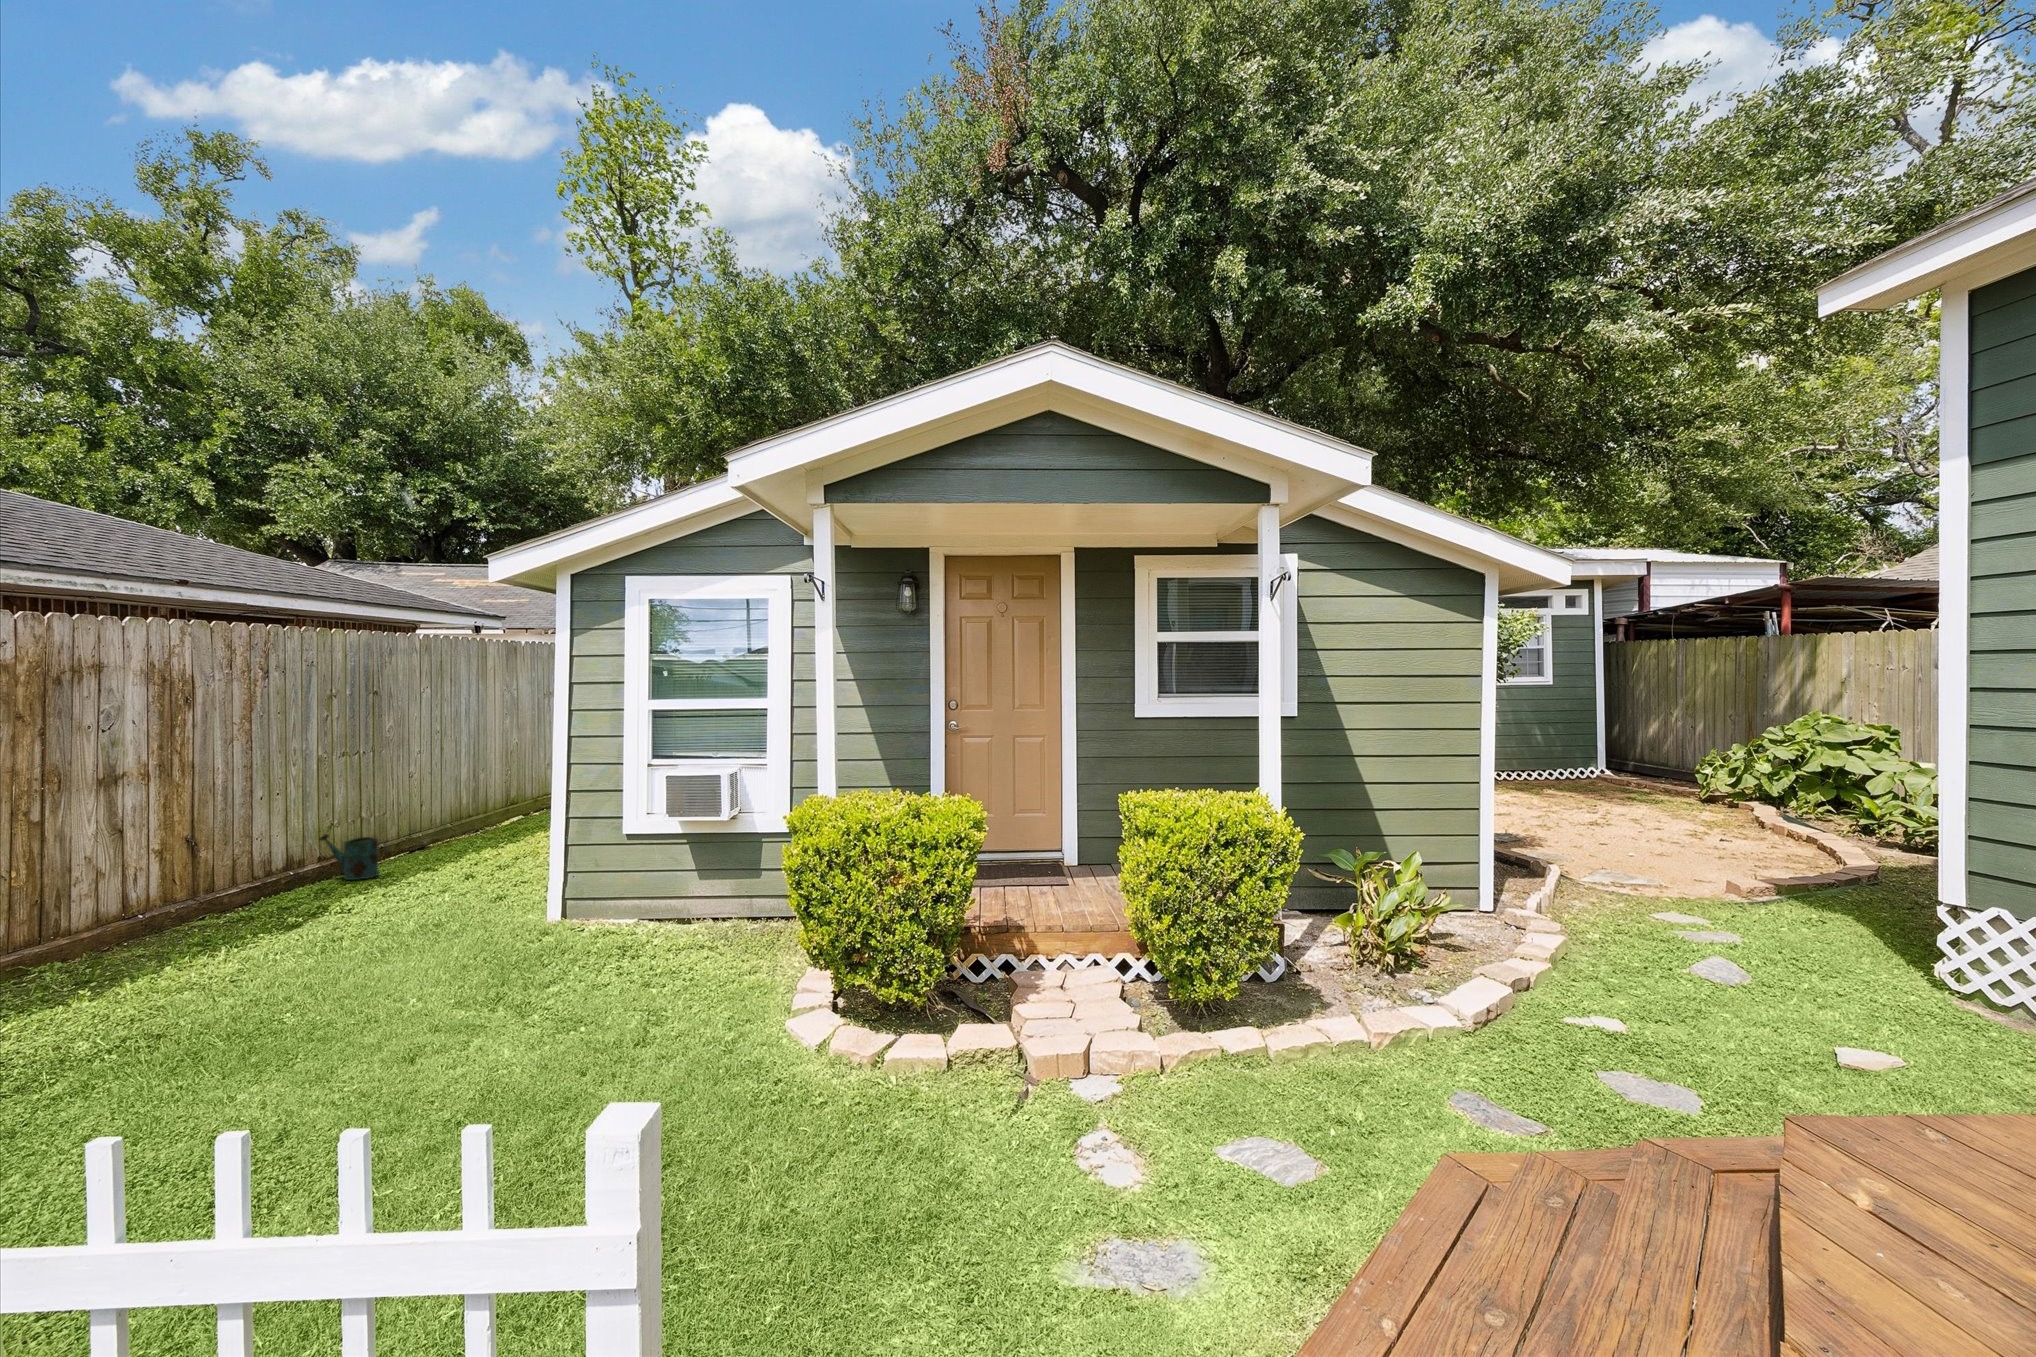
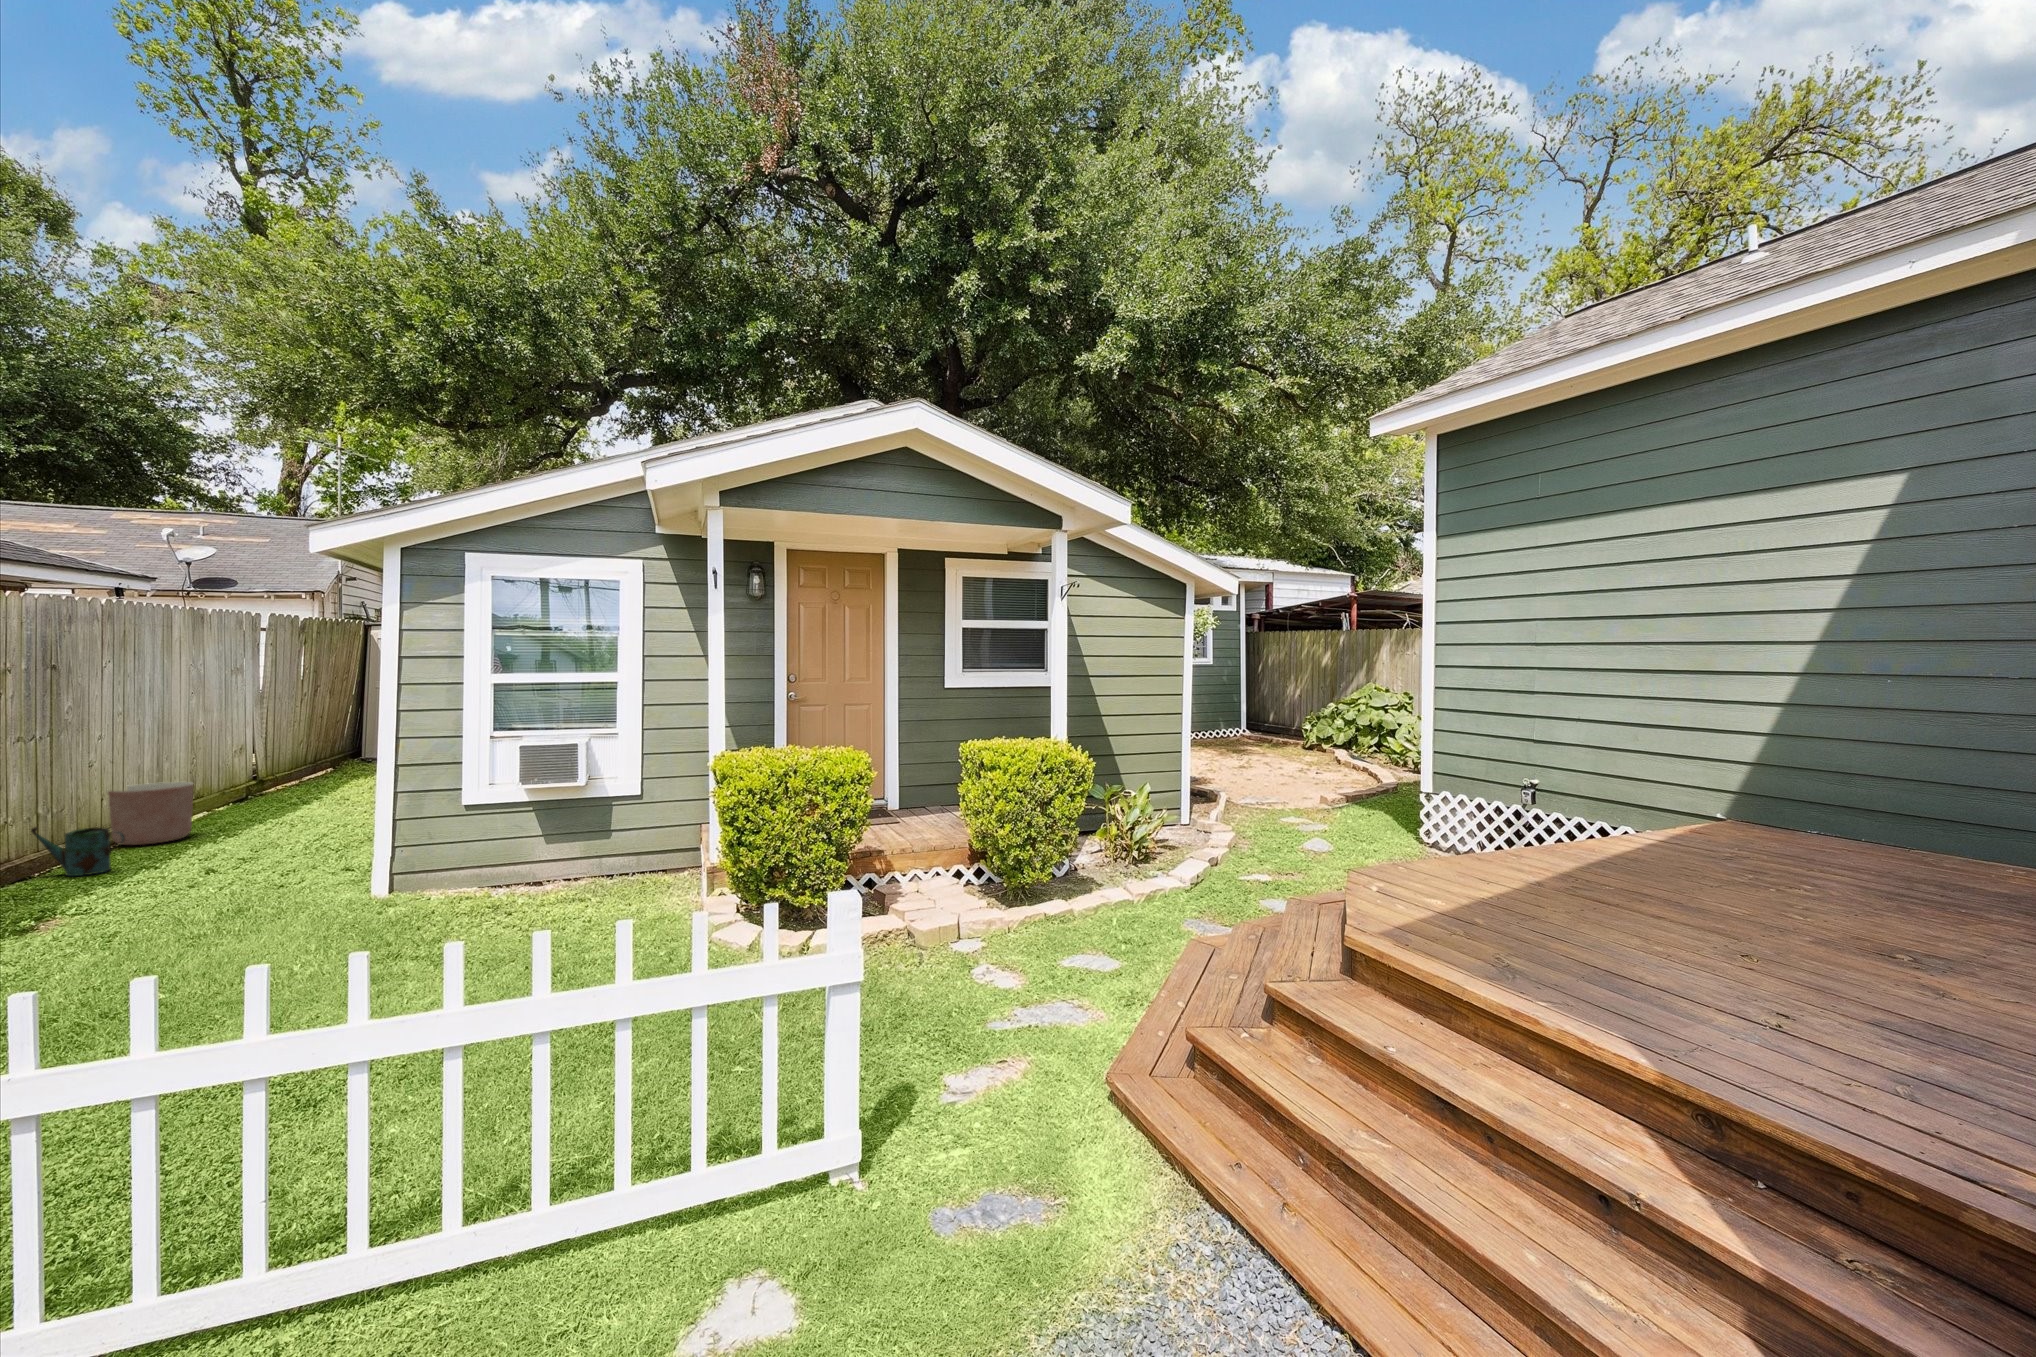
planter: none [401,795,466,851] -> present [108,782,194,845]

